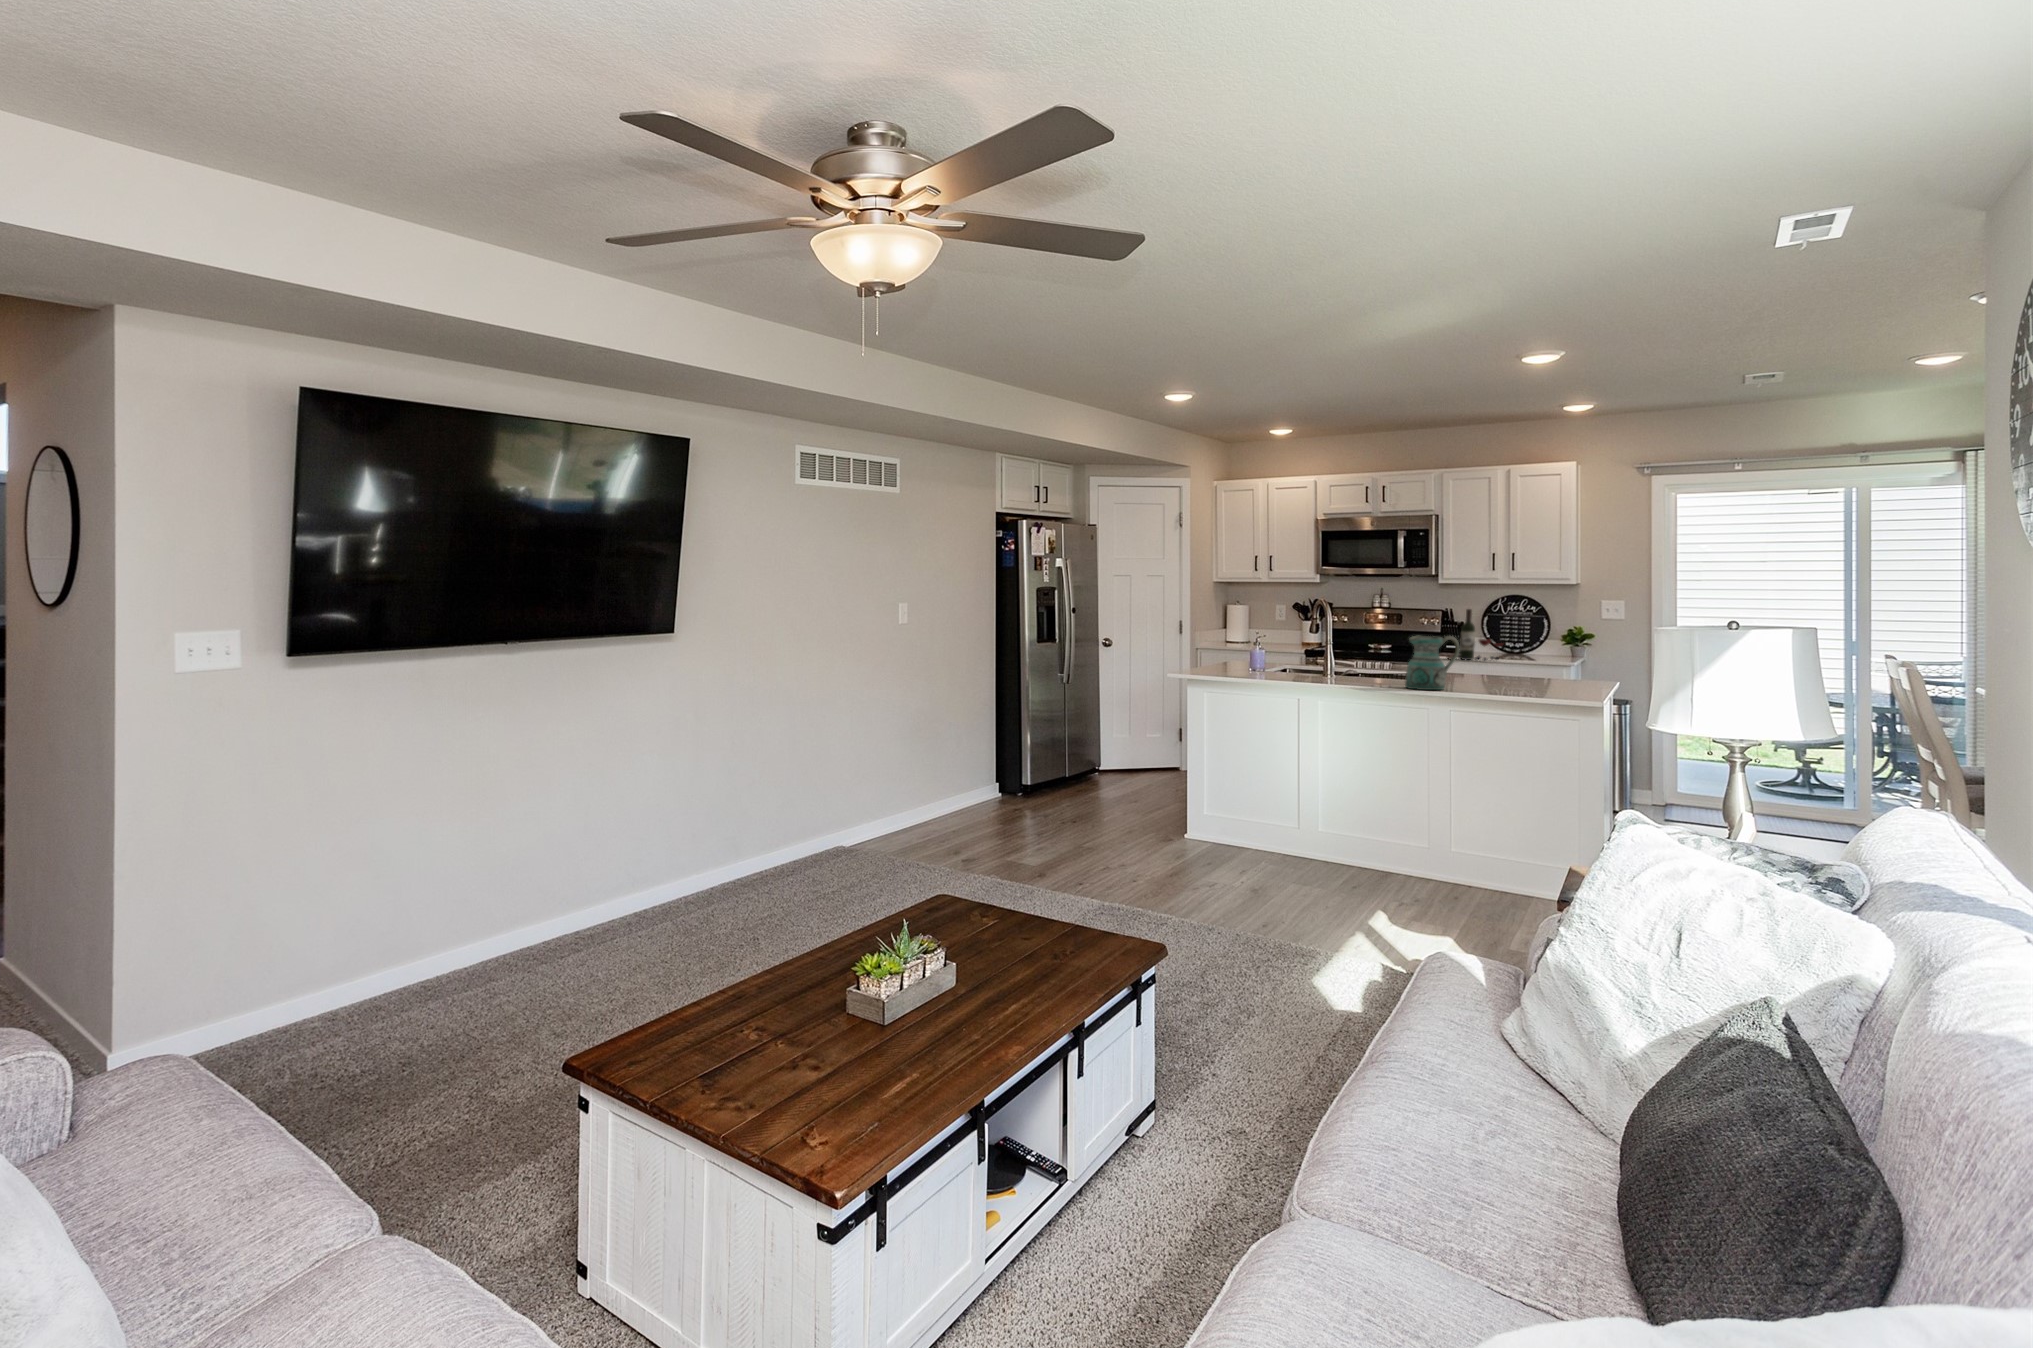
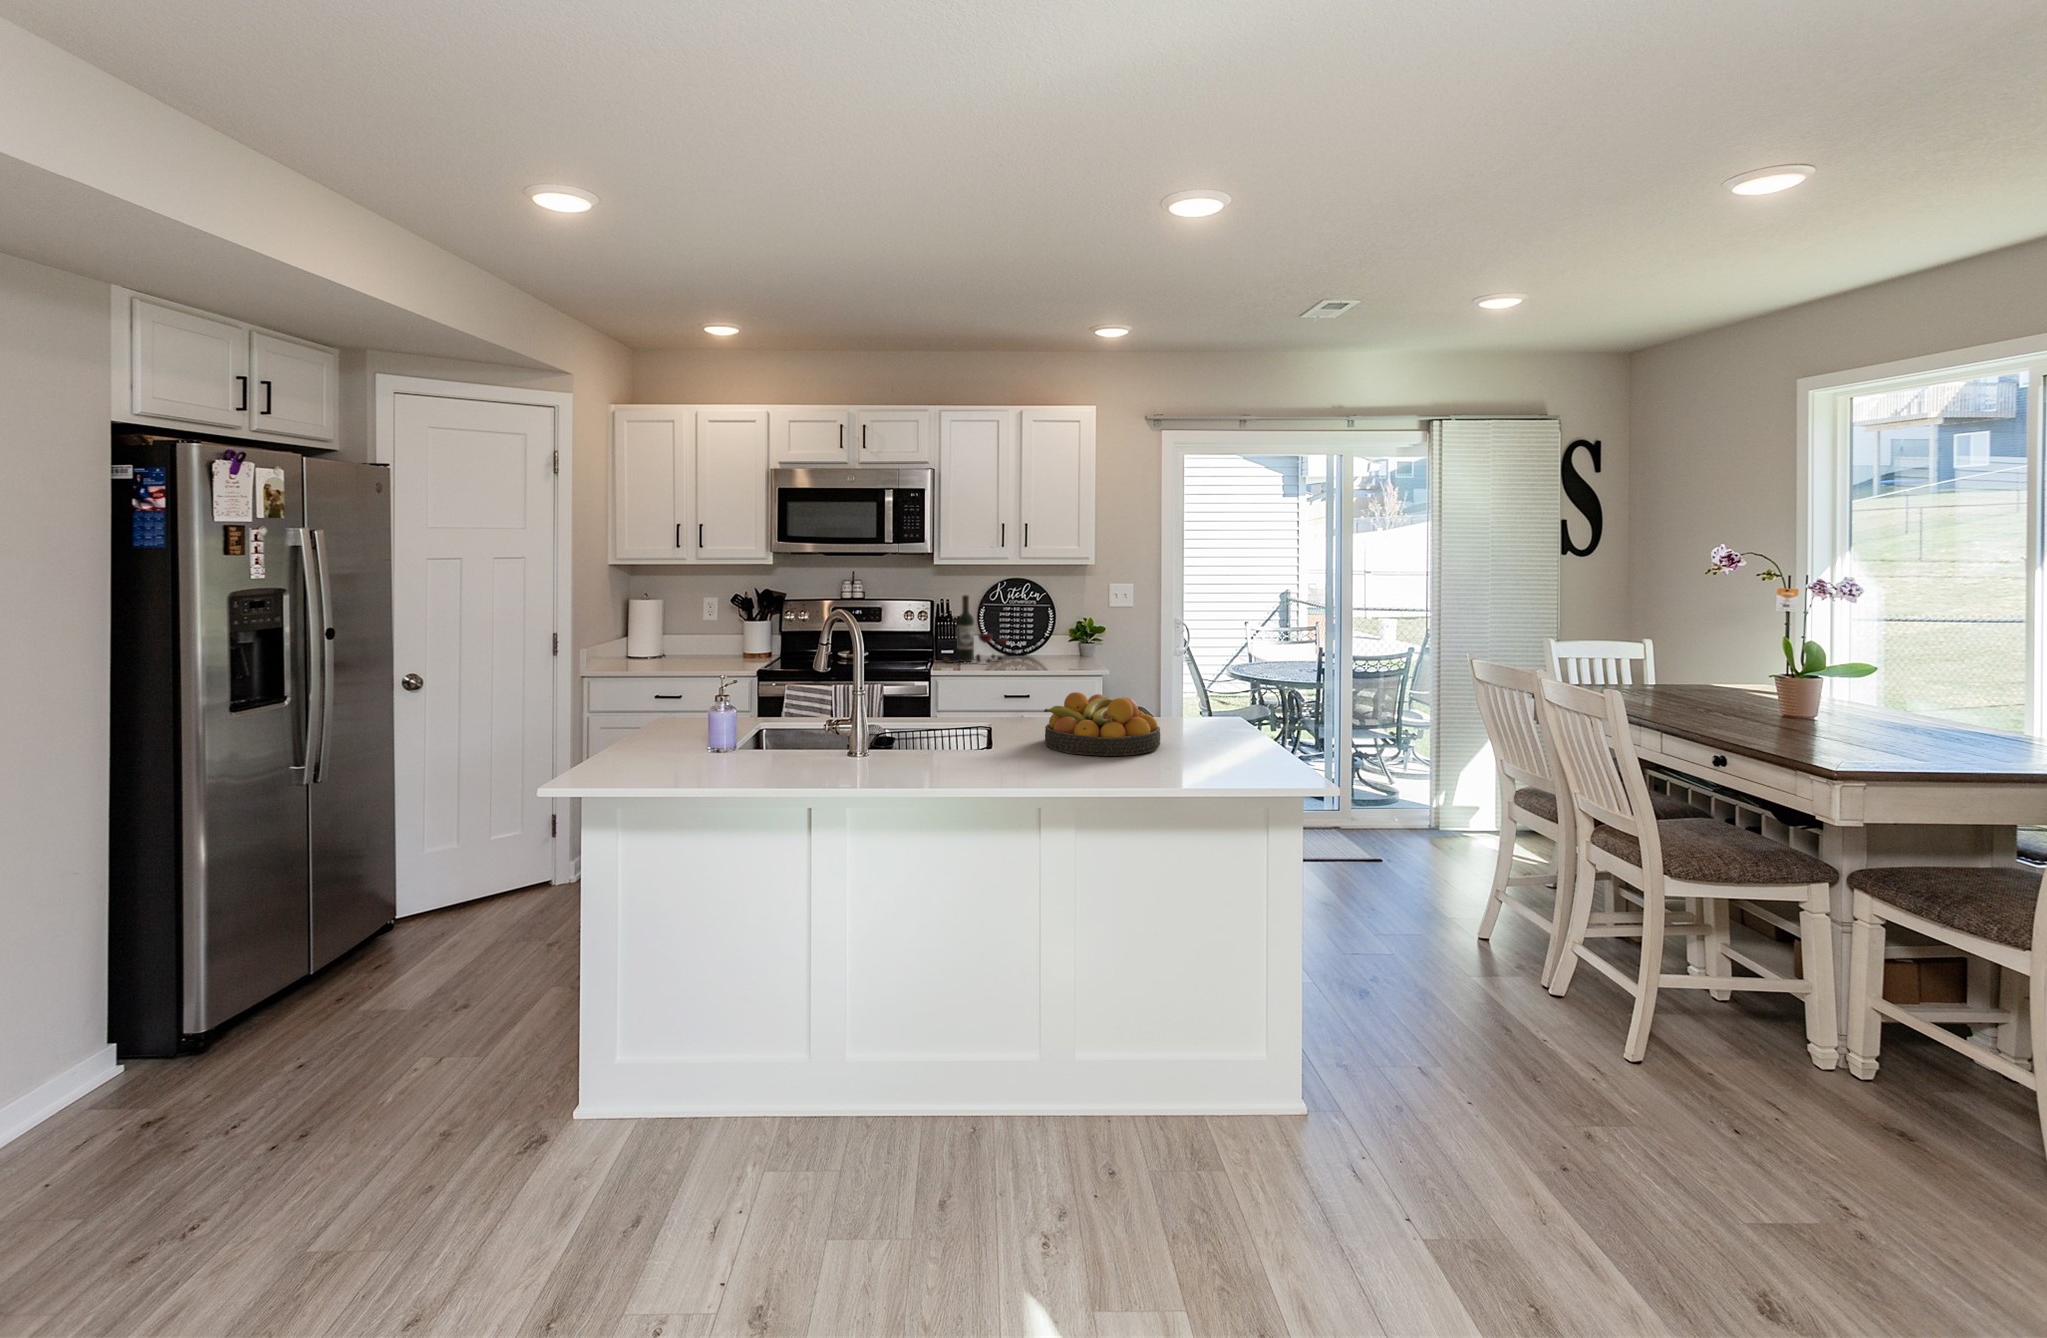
ceramic pitcher: present [1405,636,1460,690] -> none [956,672,1034,772]
fruit bowl: none [1473,655,1558,692] -> present [1044,692,1160,756]

